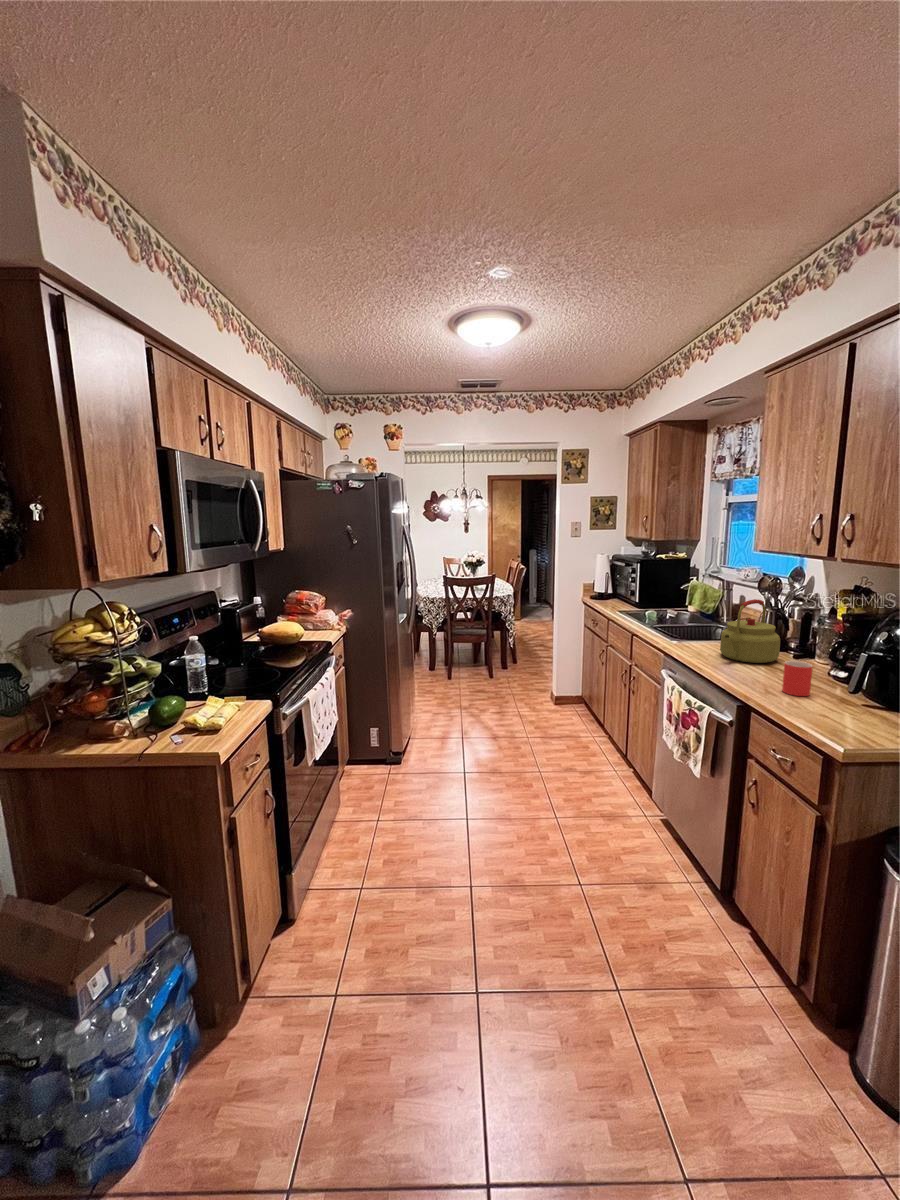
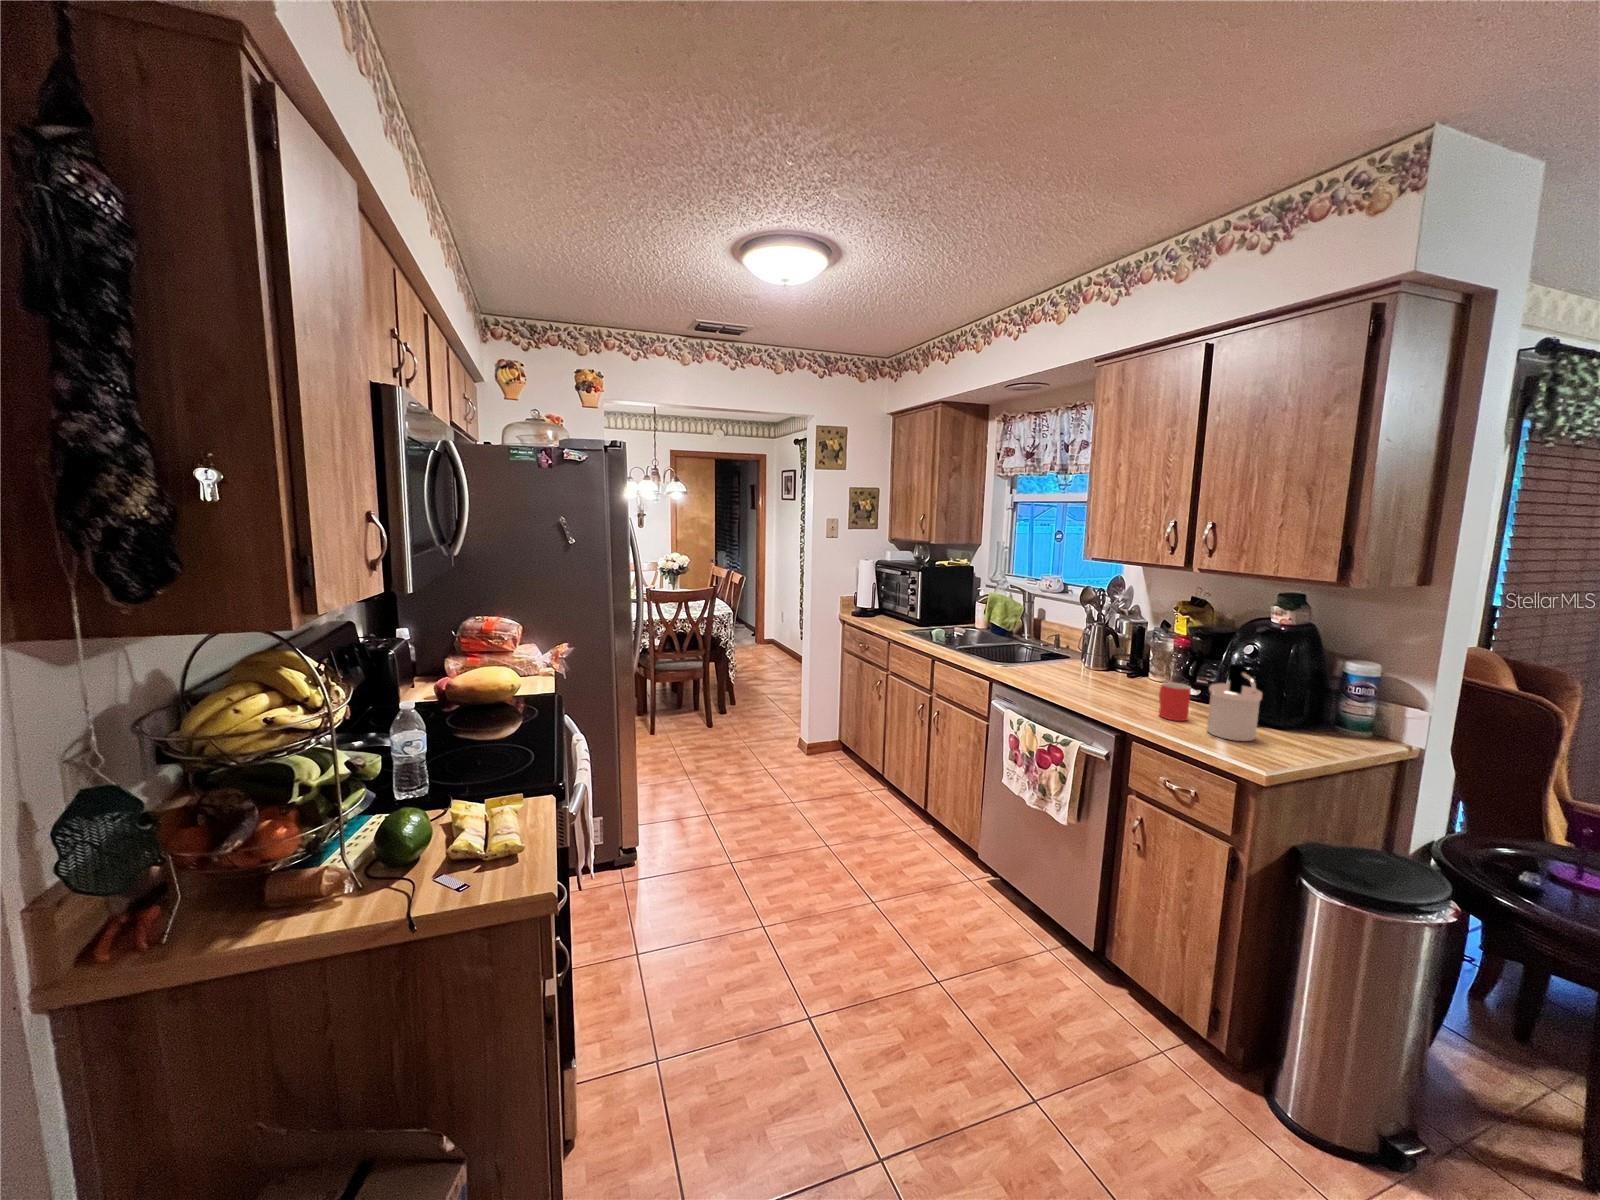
kettle: present [720,599,780,663] -> none [1059,614,1123,686]
soap dispenser: none [816,646,871,718] -> present [1207,664,1262,741]

